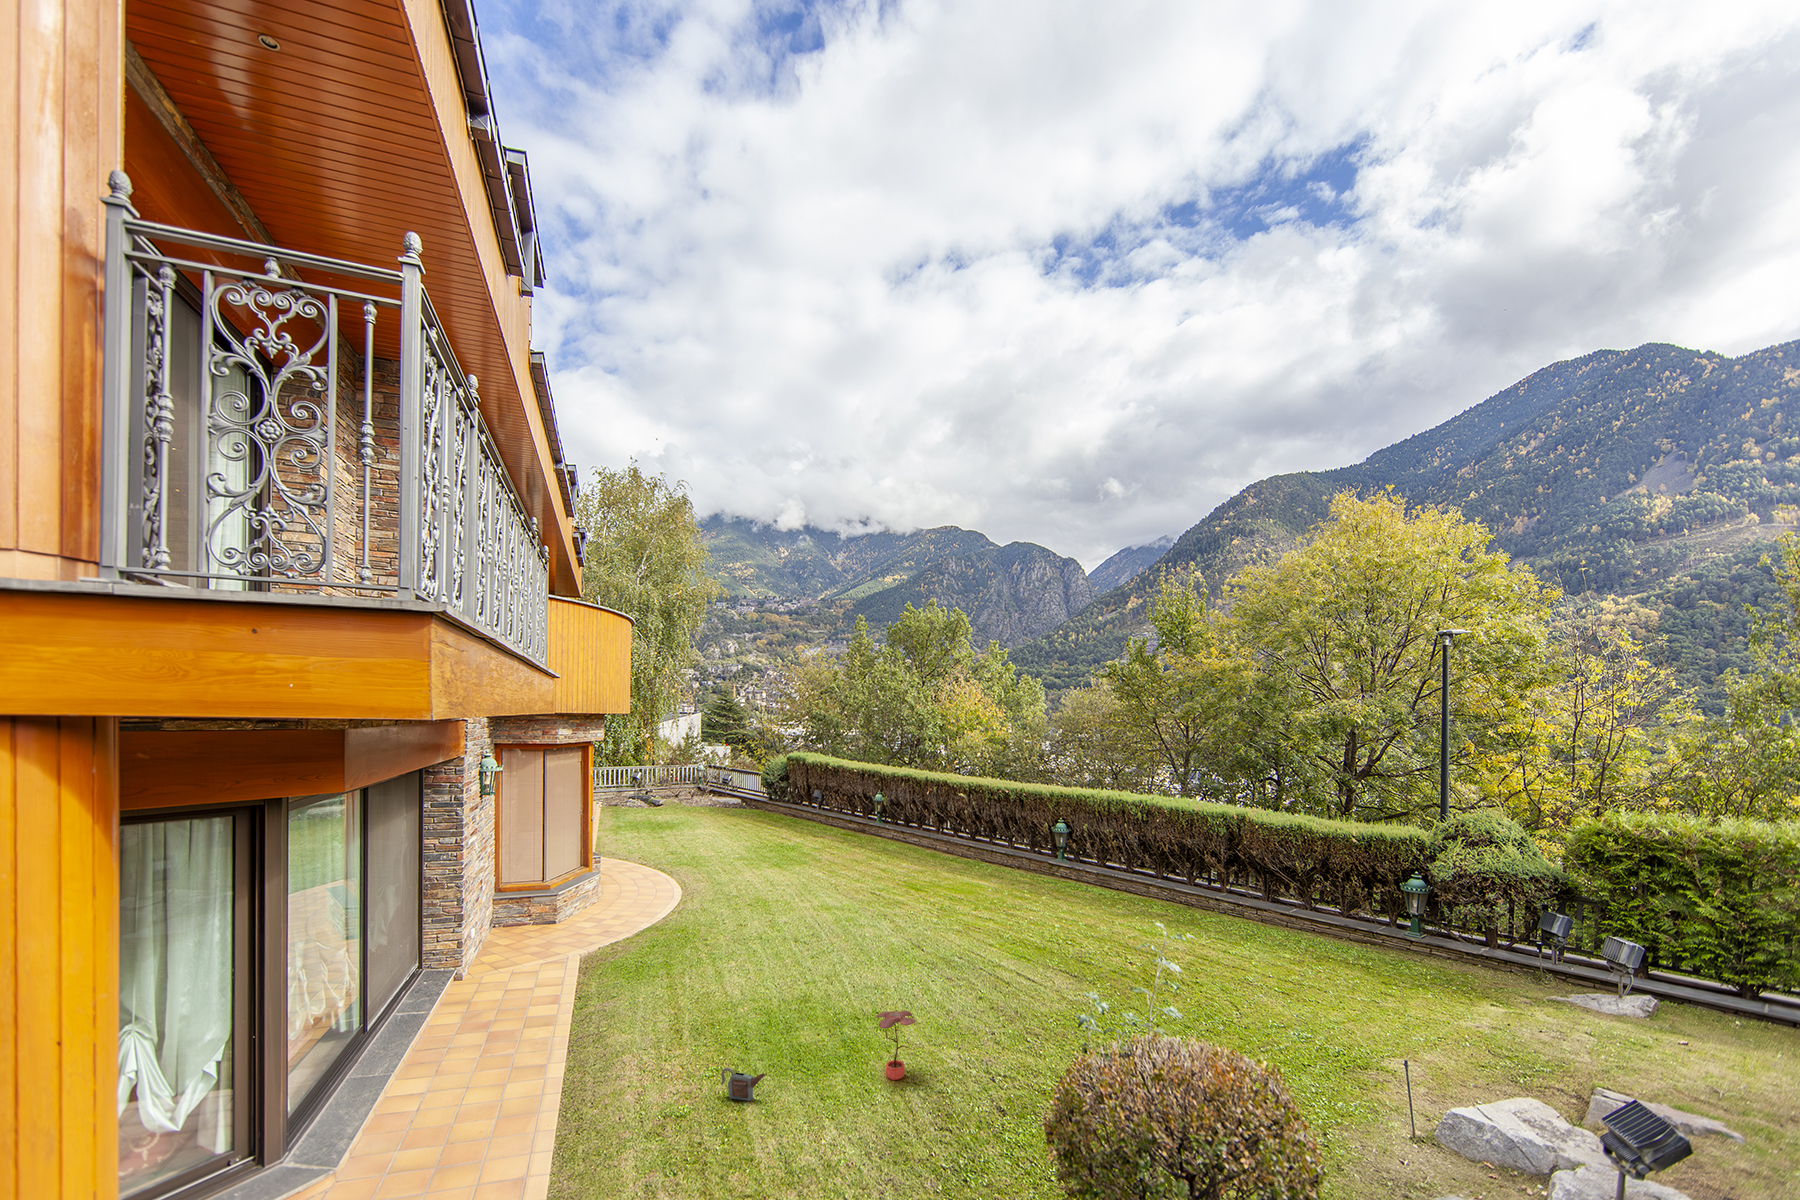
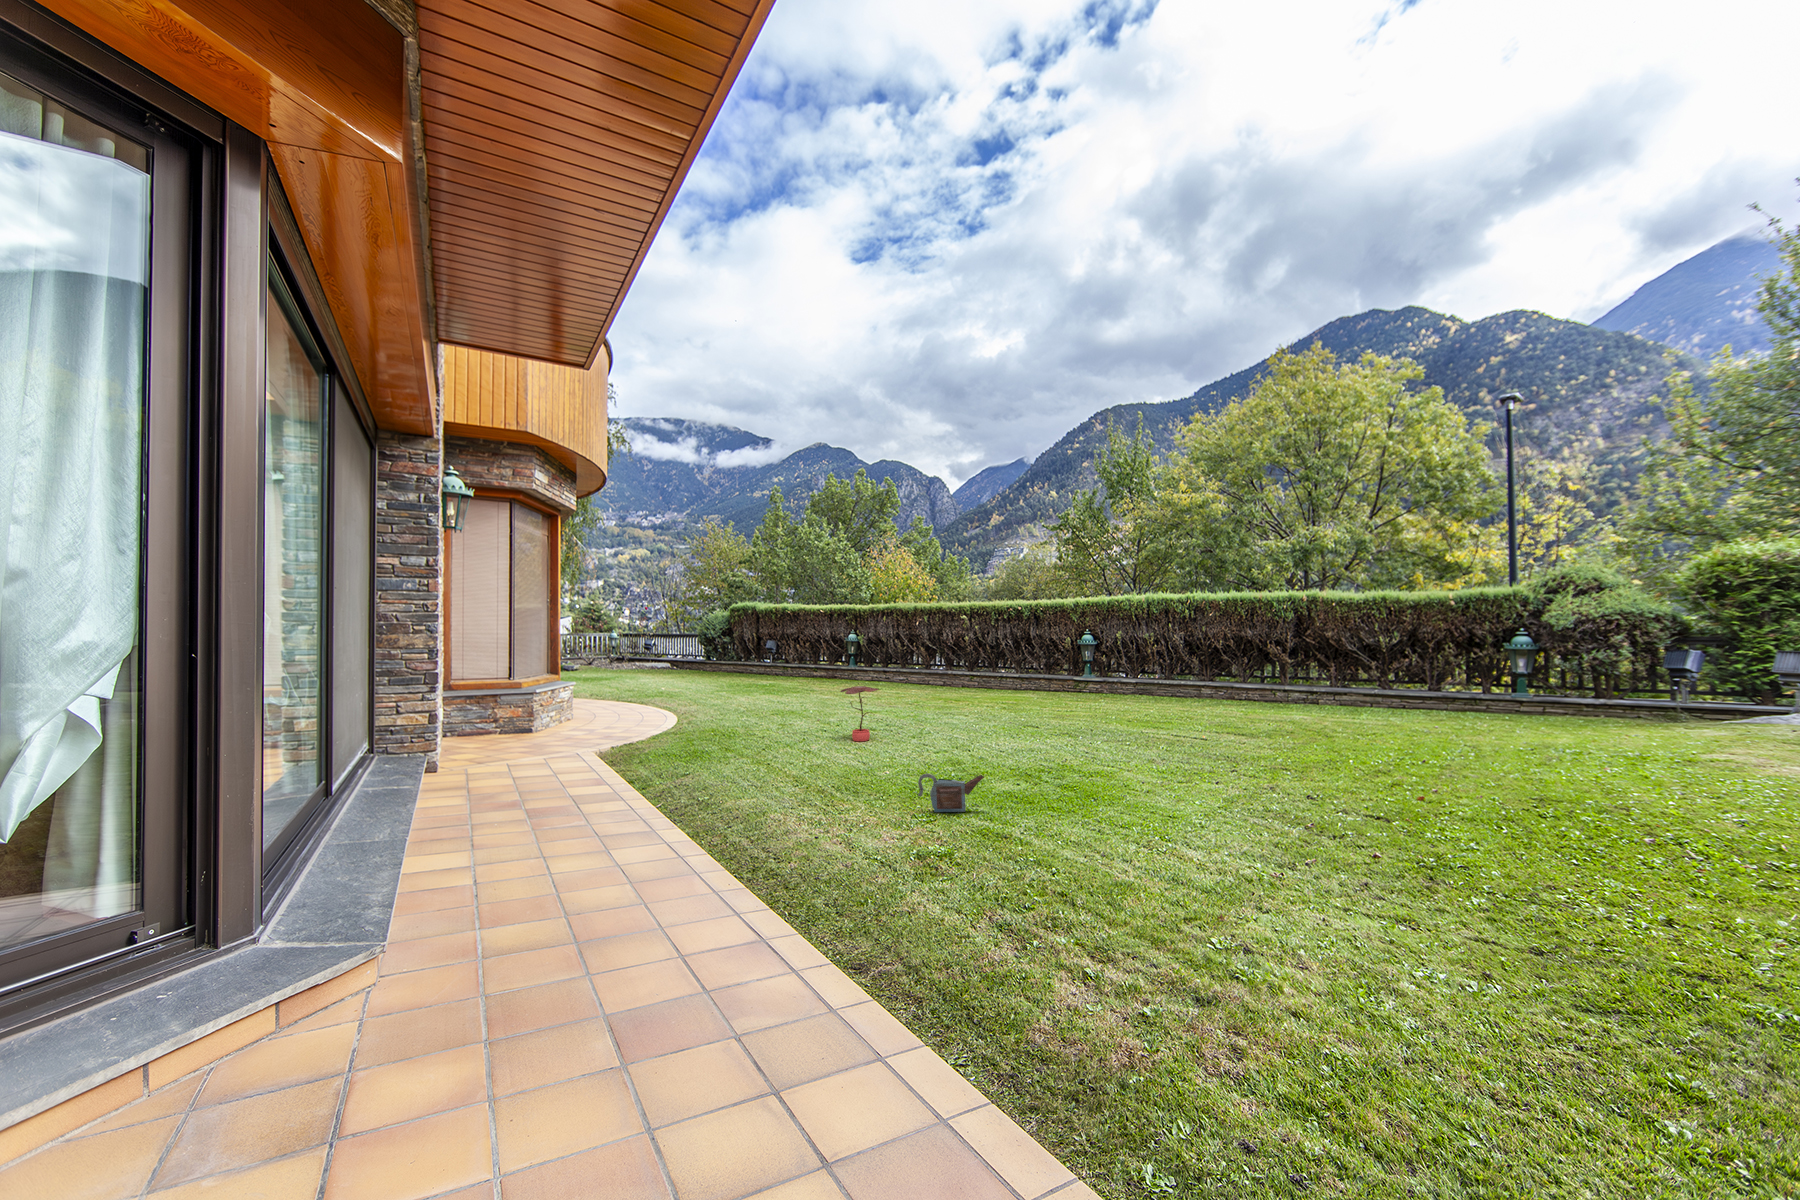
potted plant: present [876,1011,915,1080] -> present [840,686,879,741]

